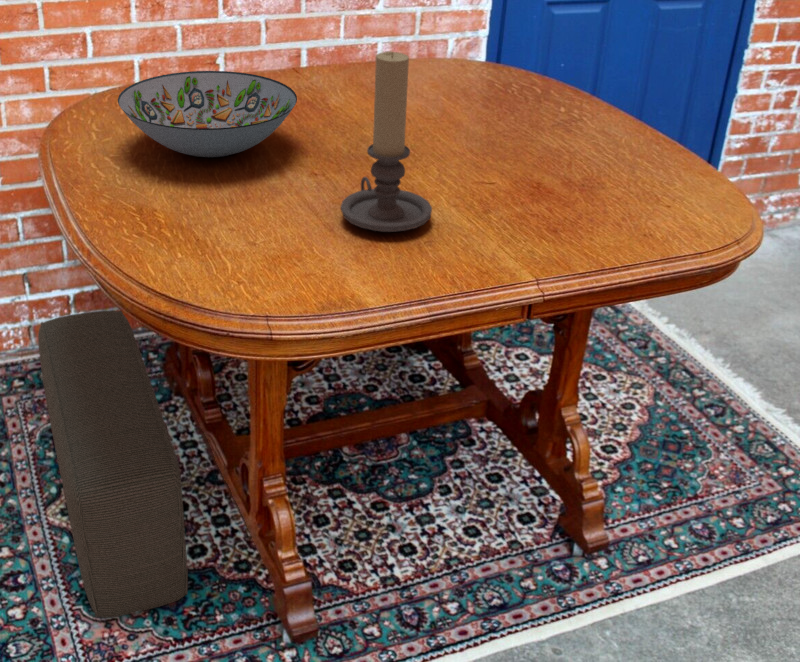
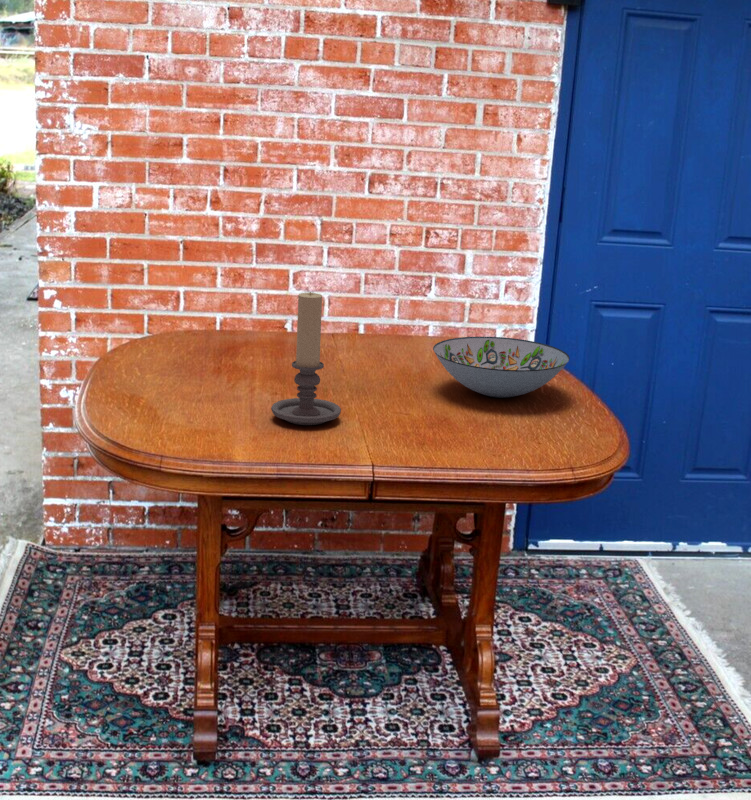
decorative bowl: present [118,71,297,158] -> present [433,337,570,398]
pouf: present [38,311,188,618] -> none [56,502,162,723]

